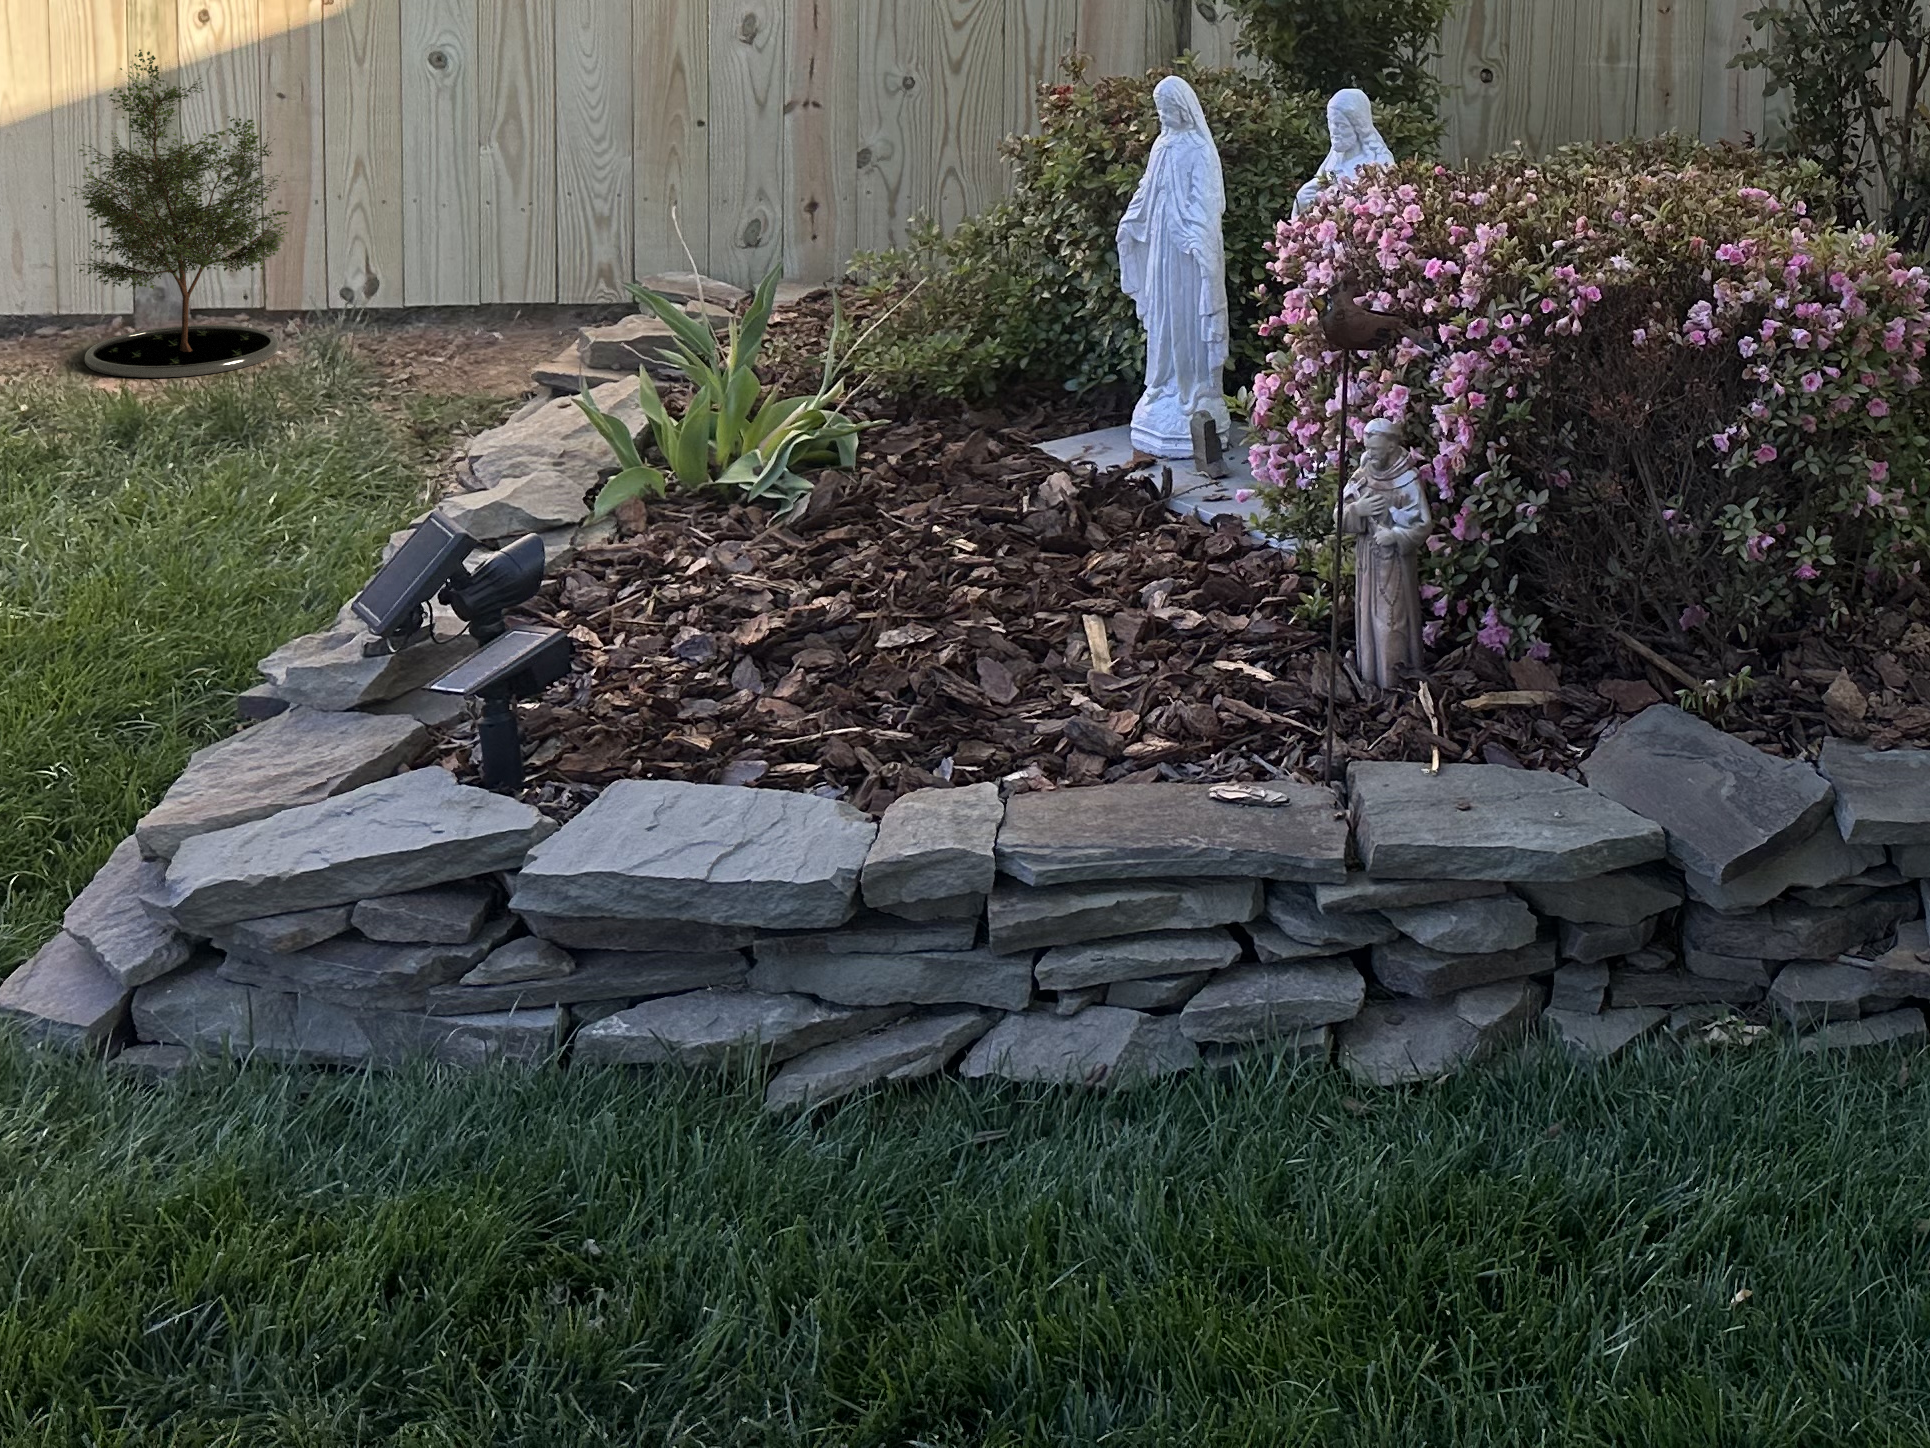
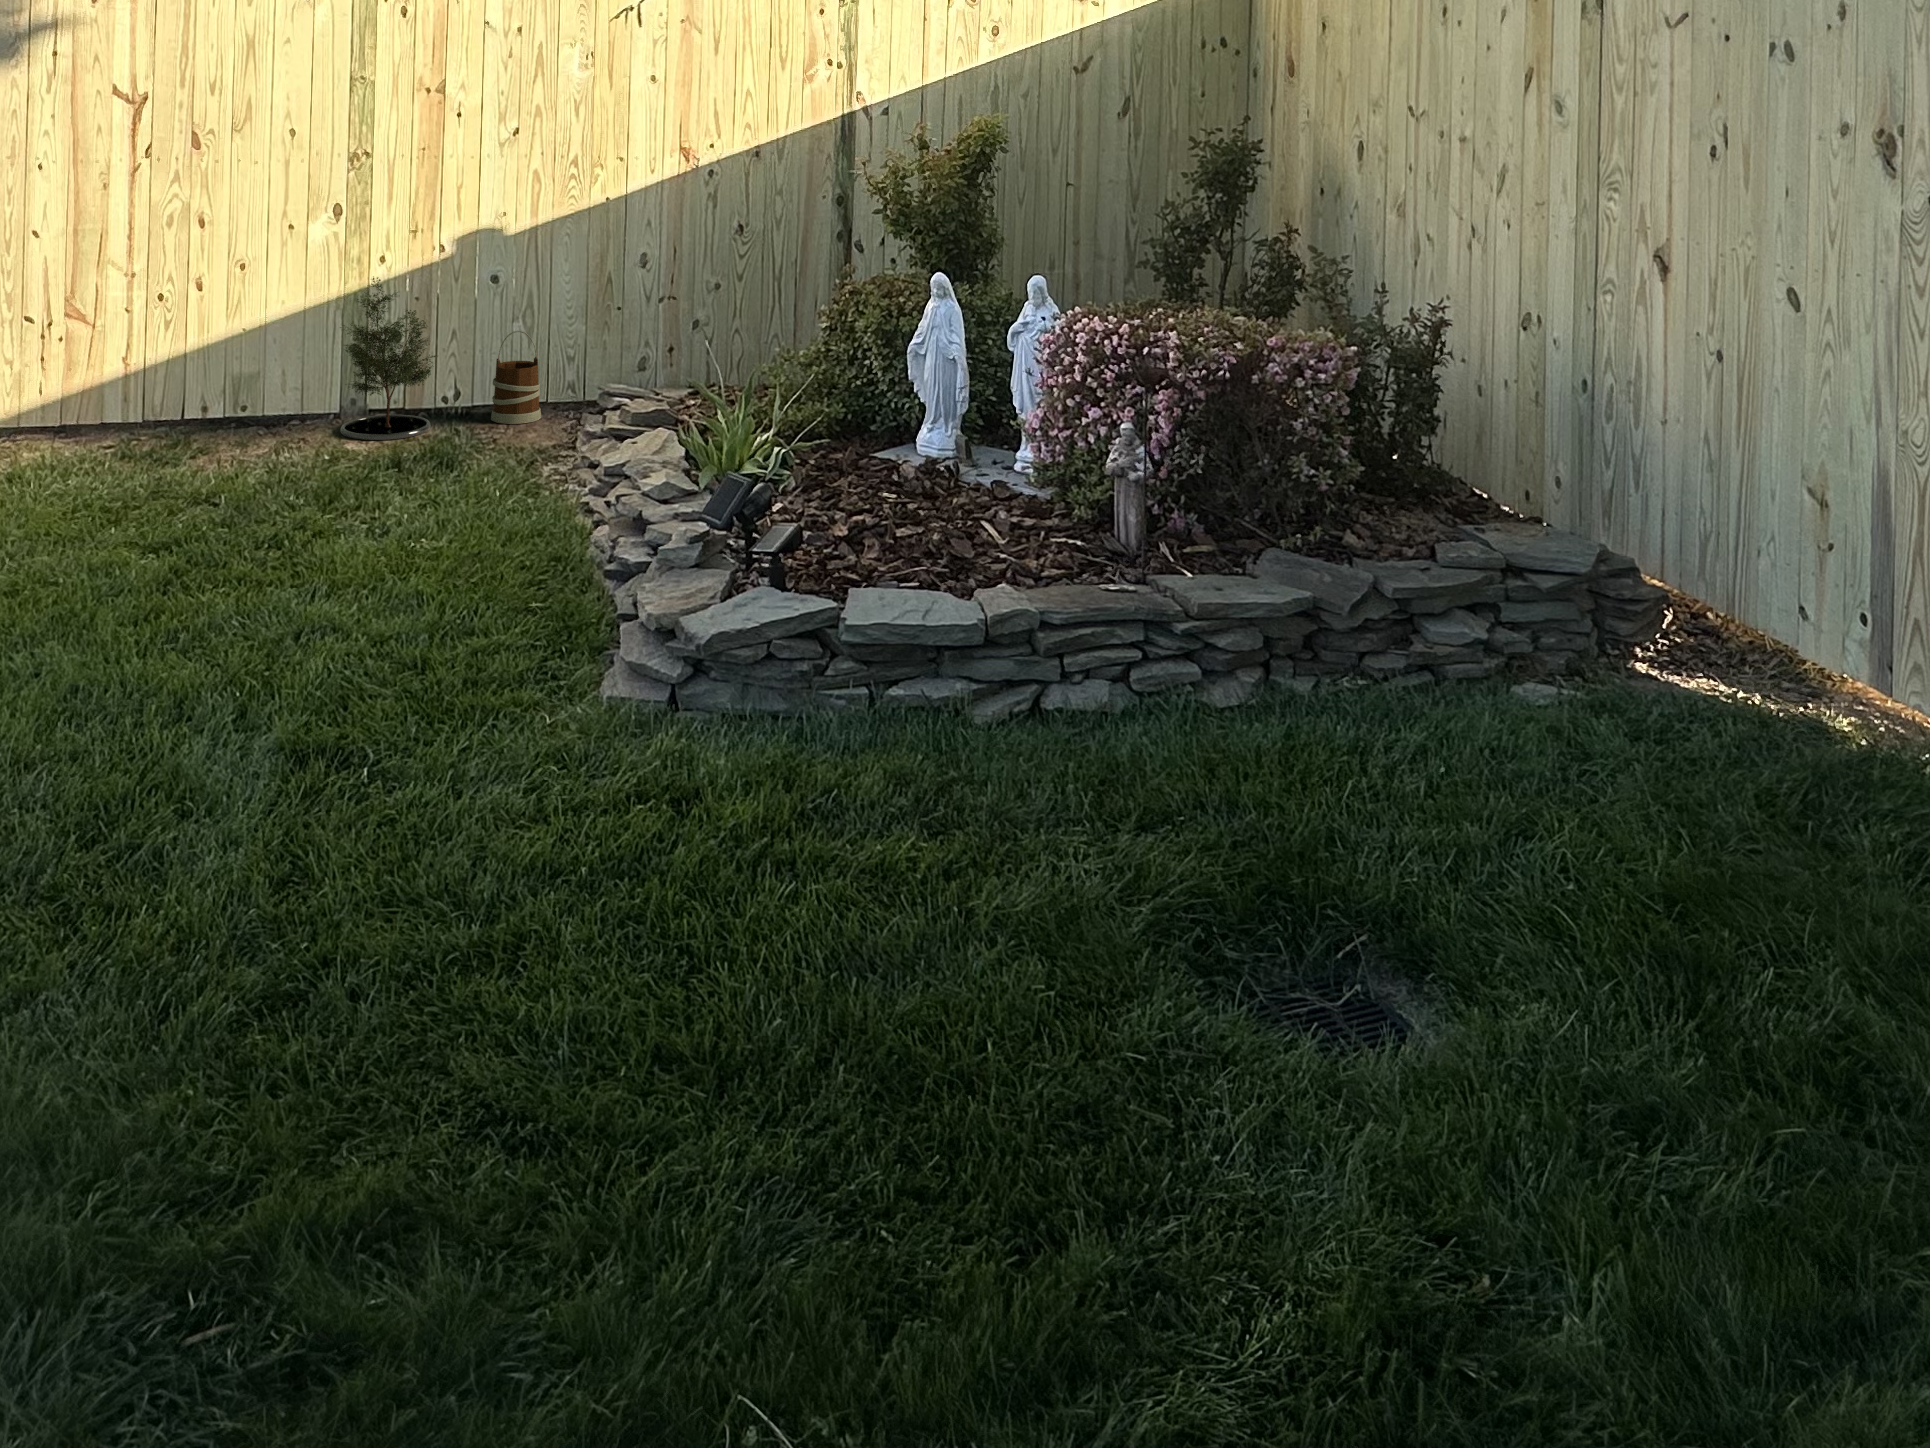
wooden bucket: none [413,166,520,352] -> present [491,331,541,424]

